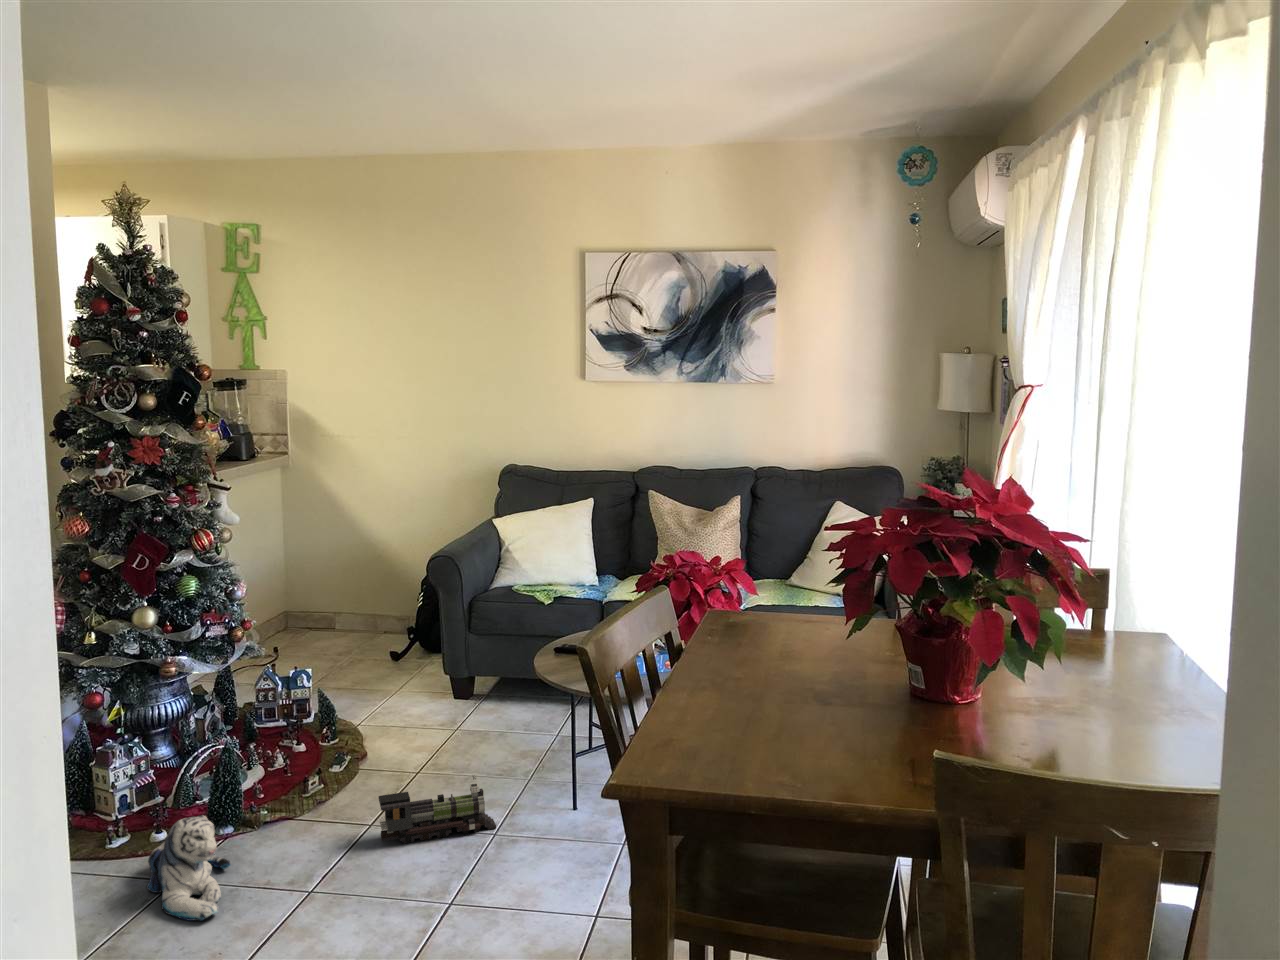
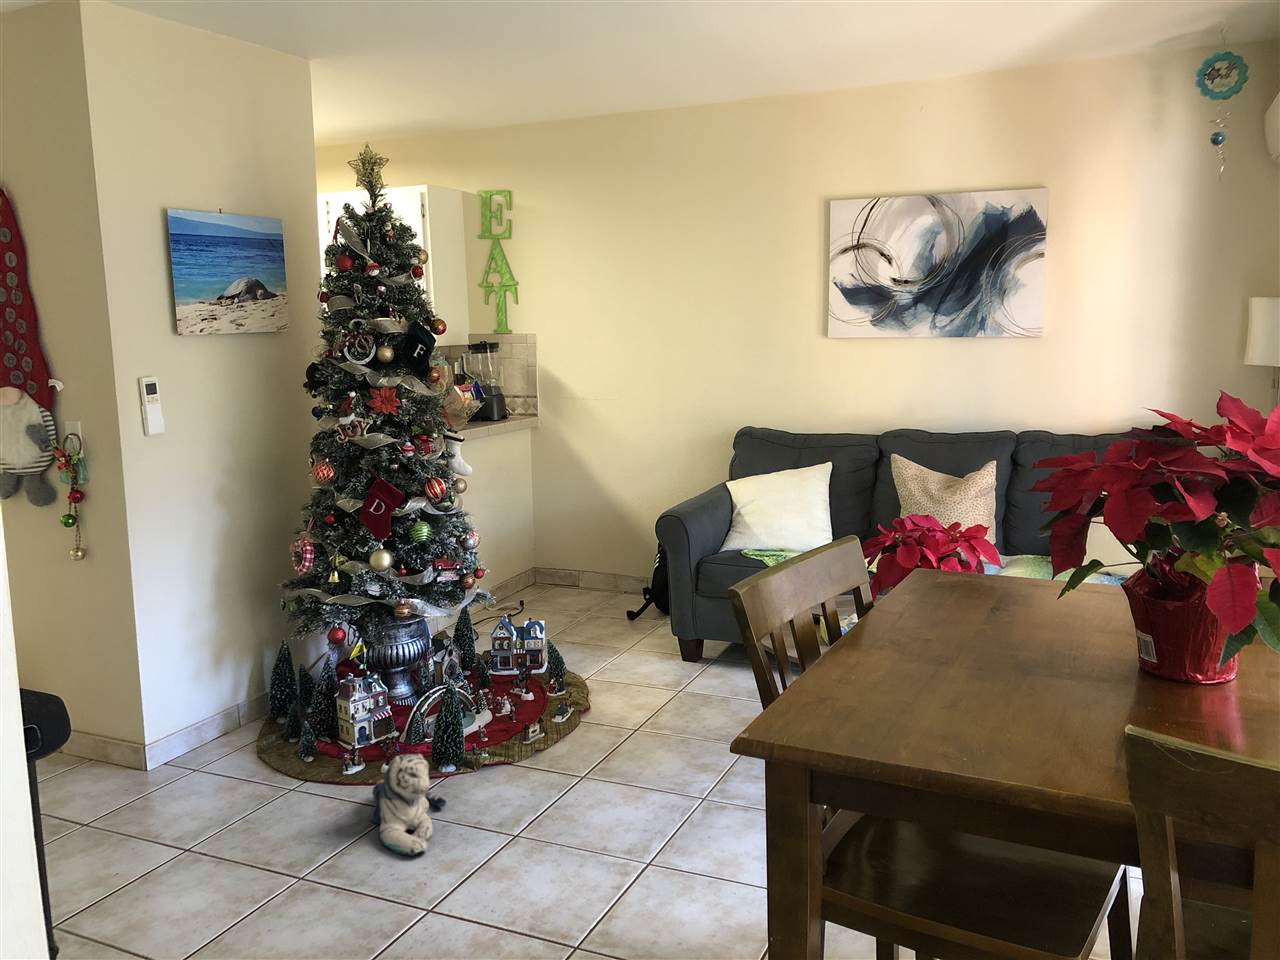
toy train: present [379,776,496,843] -> none [590,737,708,801]

